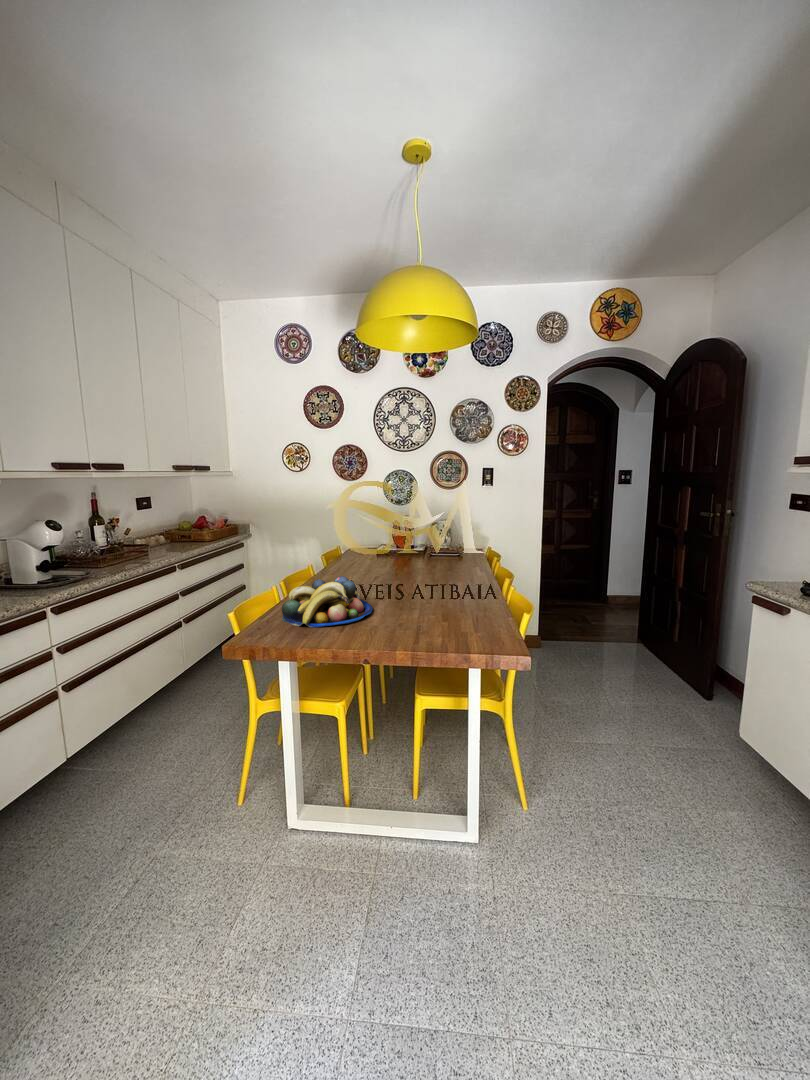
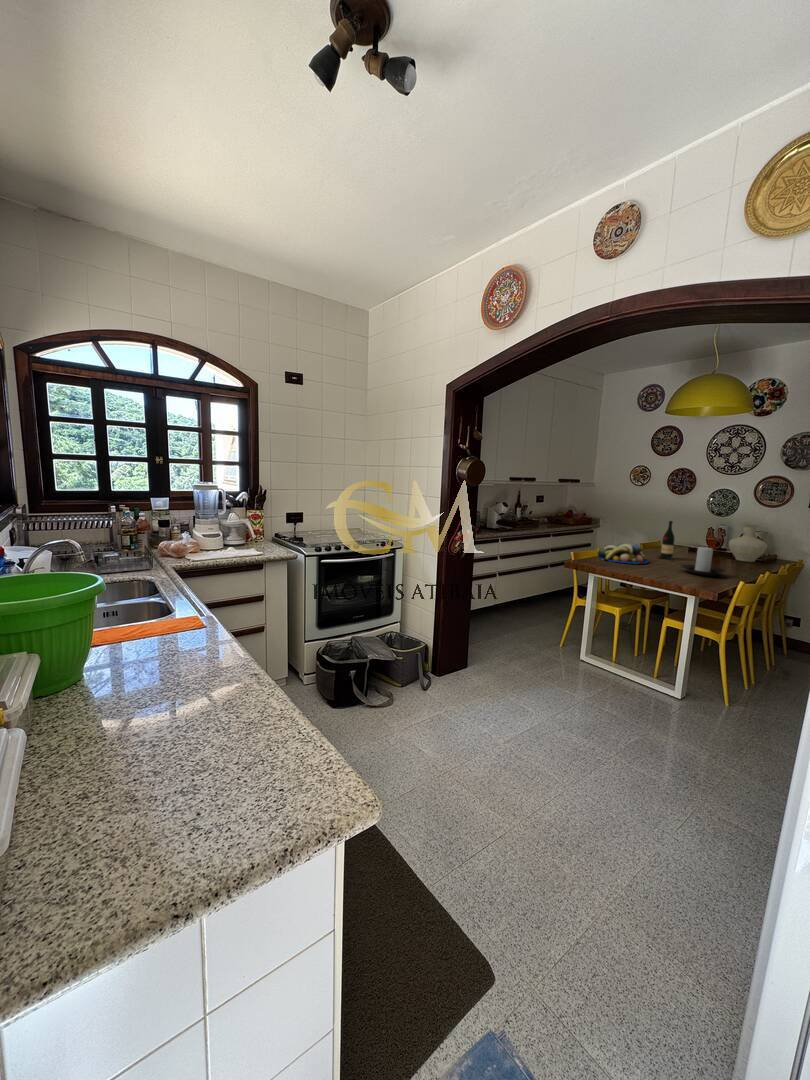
vase: none [433,513,473,564] -> present [729,523,767,562]
wine bottle: none [368,524,390,588] -> present [657,521,674,559]
candle holder: none [428,567,492,620] -> present [681,547,725,576]

